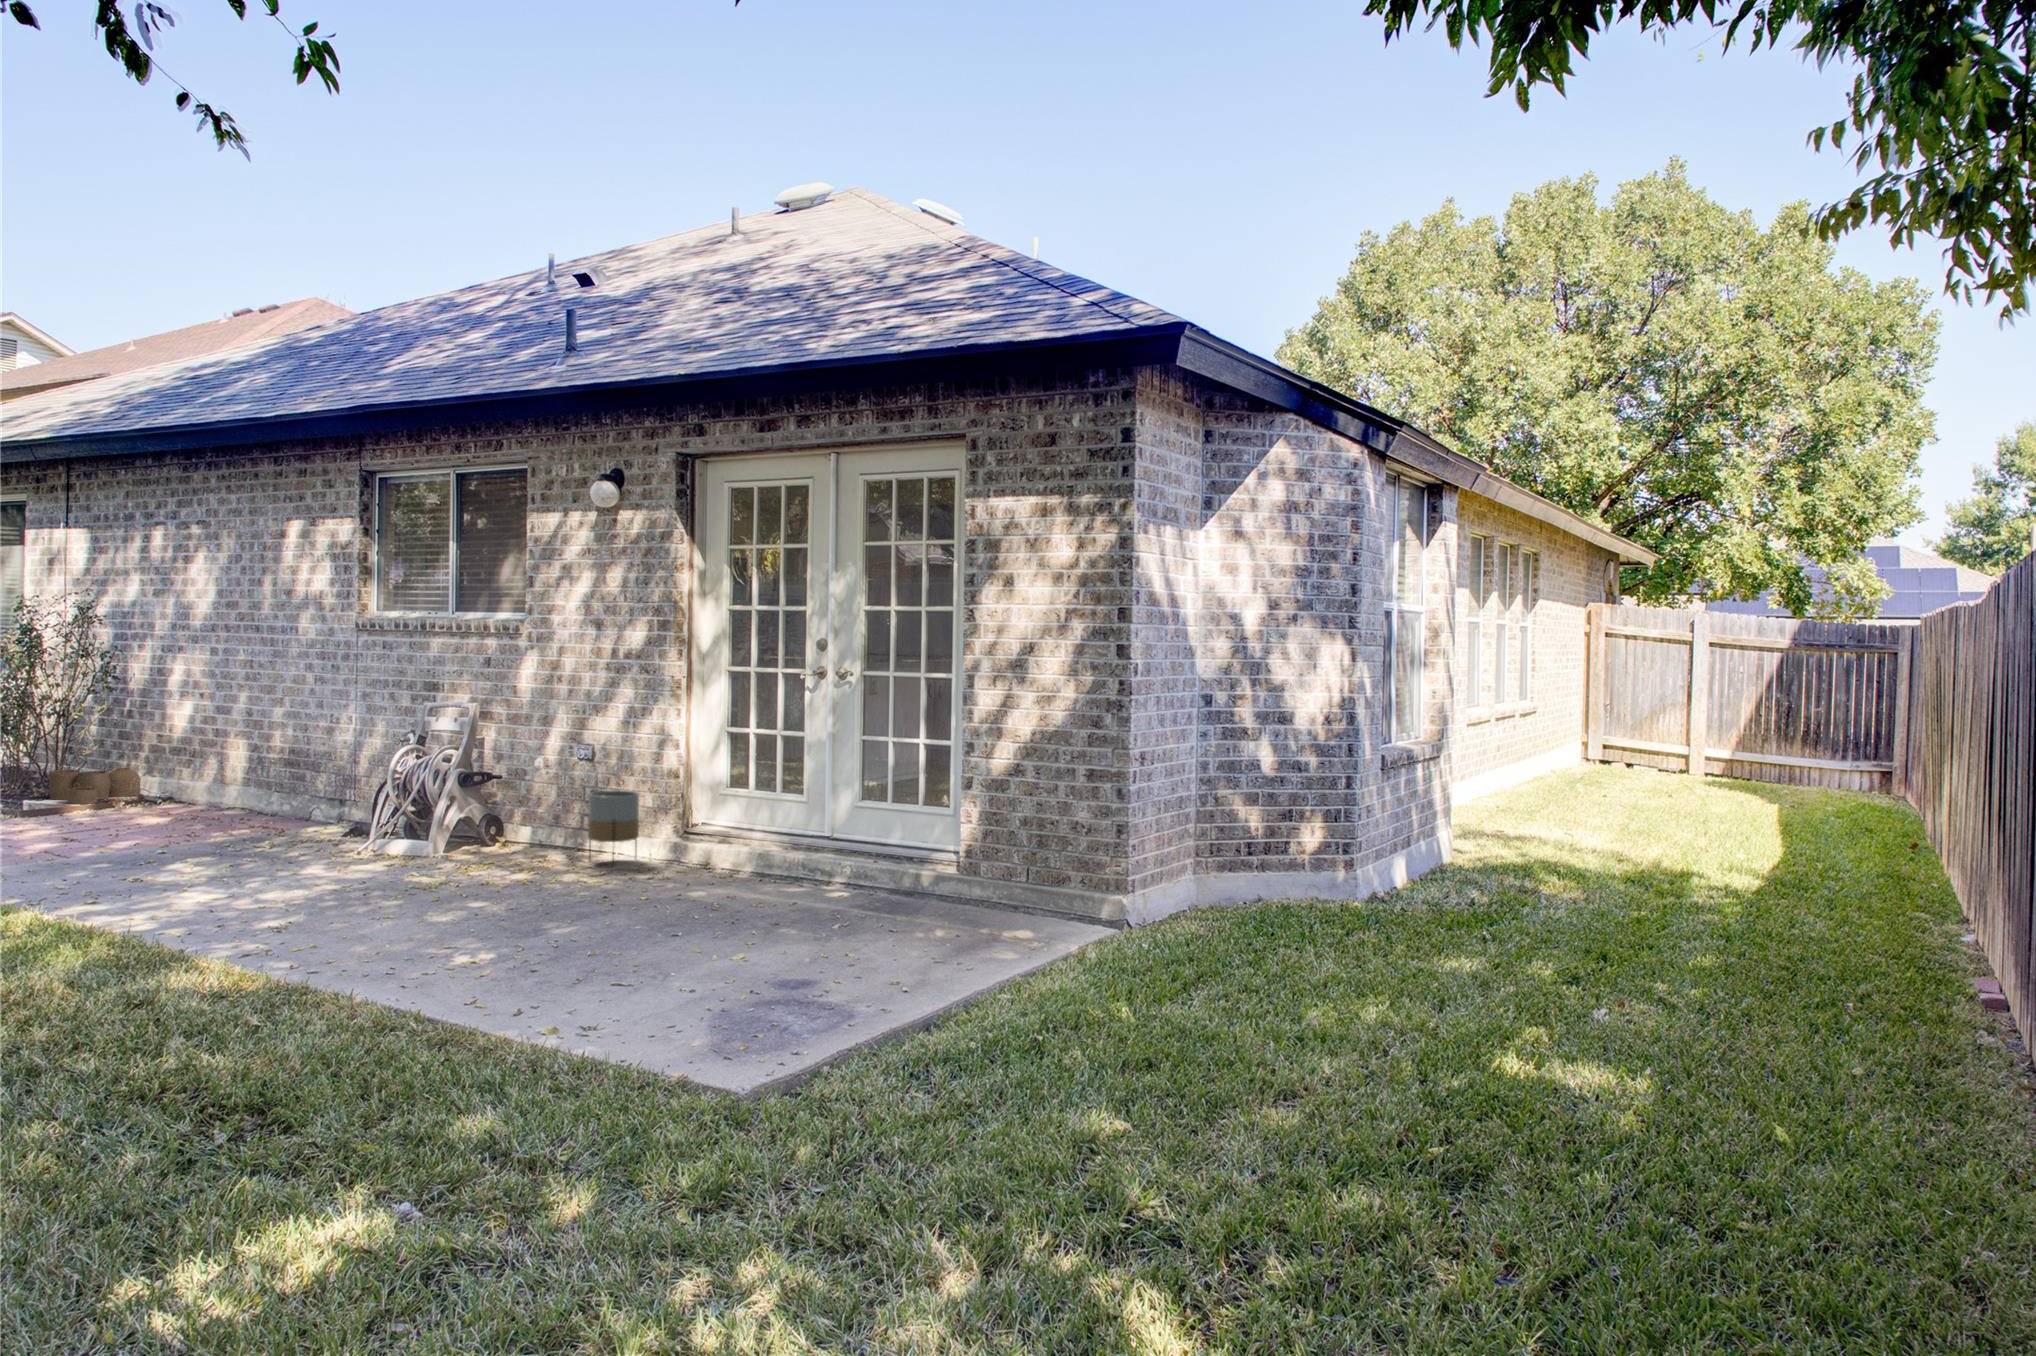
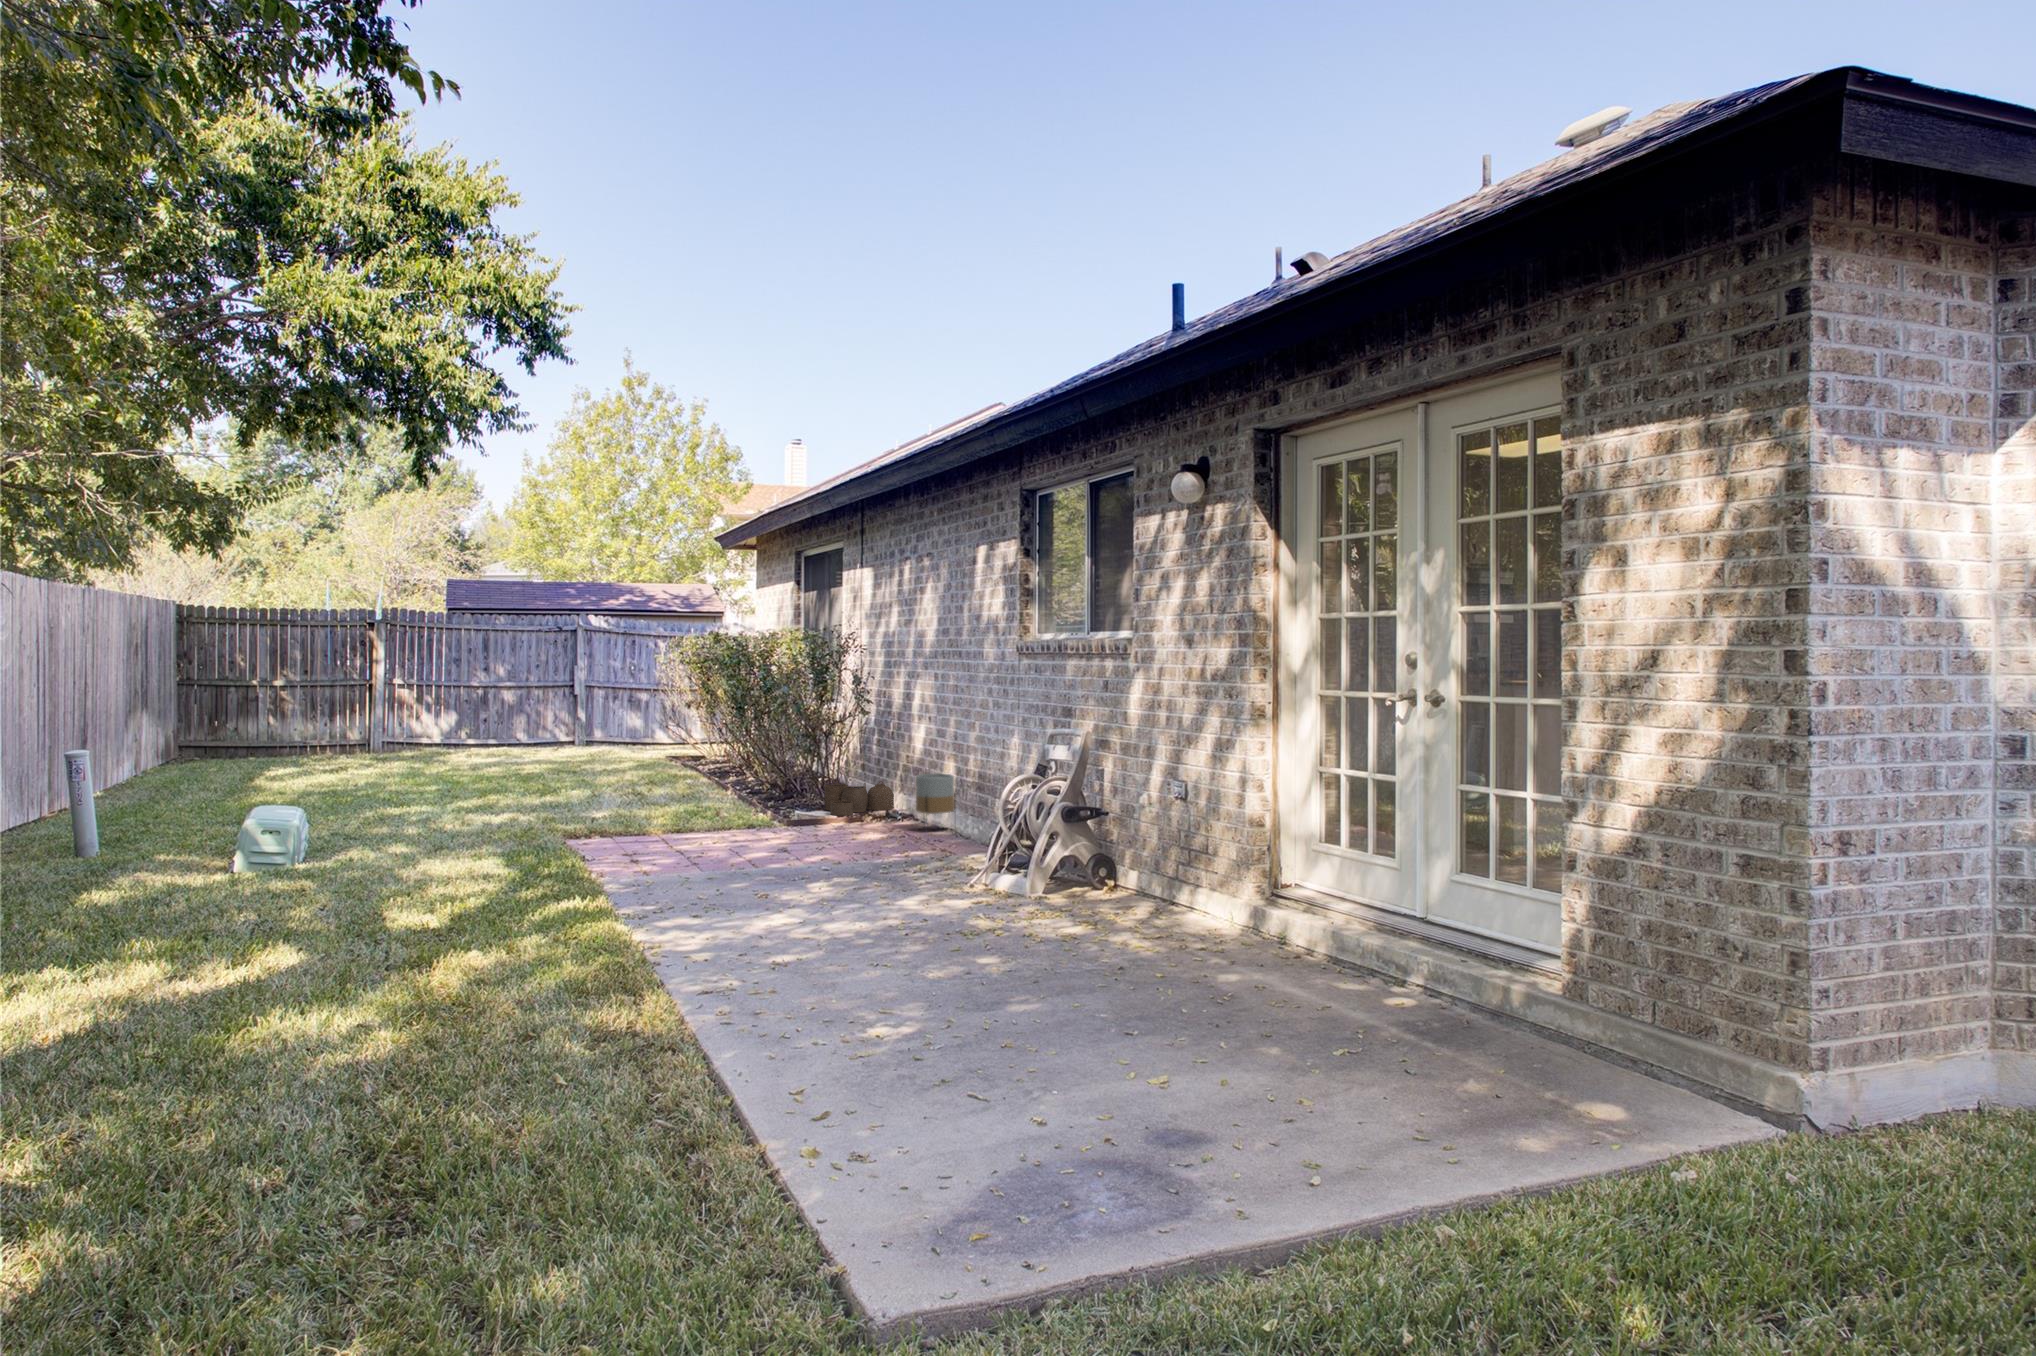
planter: present [588,790,639,848] -> present [916,774,955,814]

